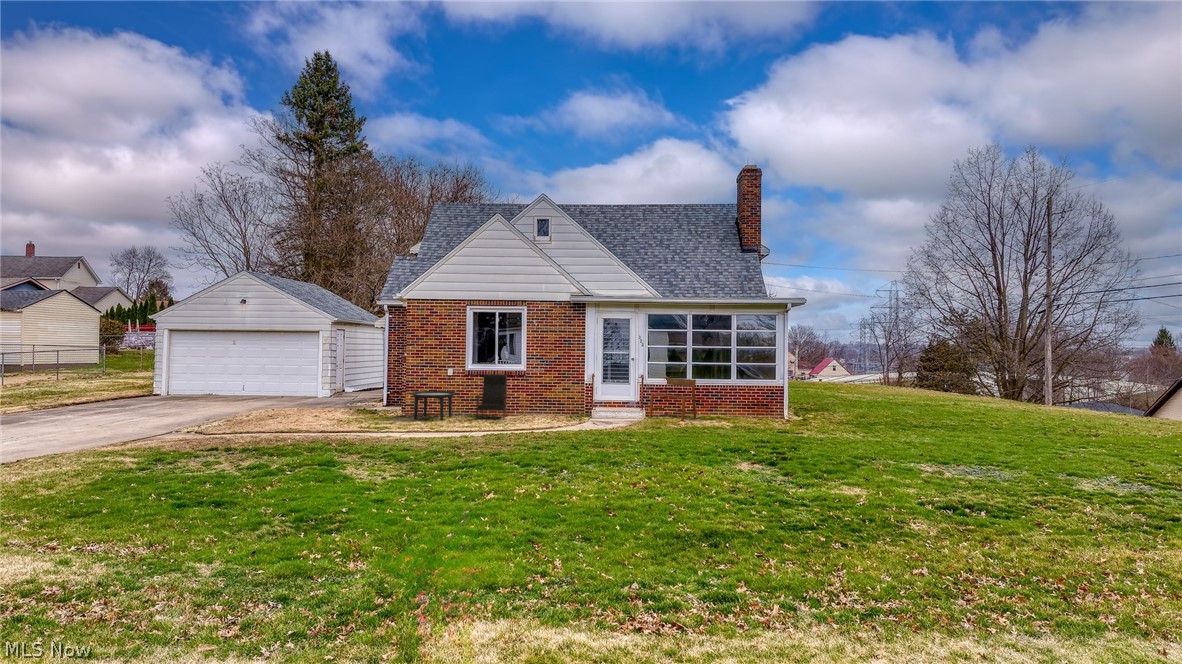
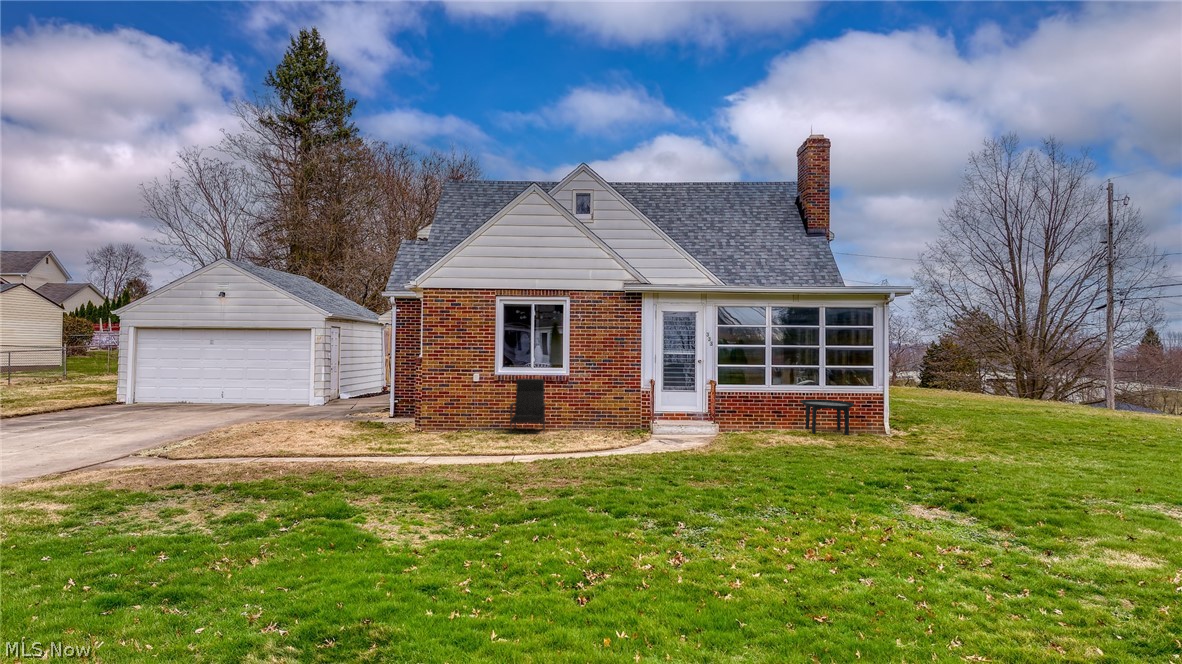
bench: present [650,377,697,421] -> none [712,381,771,434]
round table: present [411,391,455,420] -> present [801,399,854,435]

